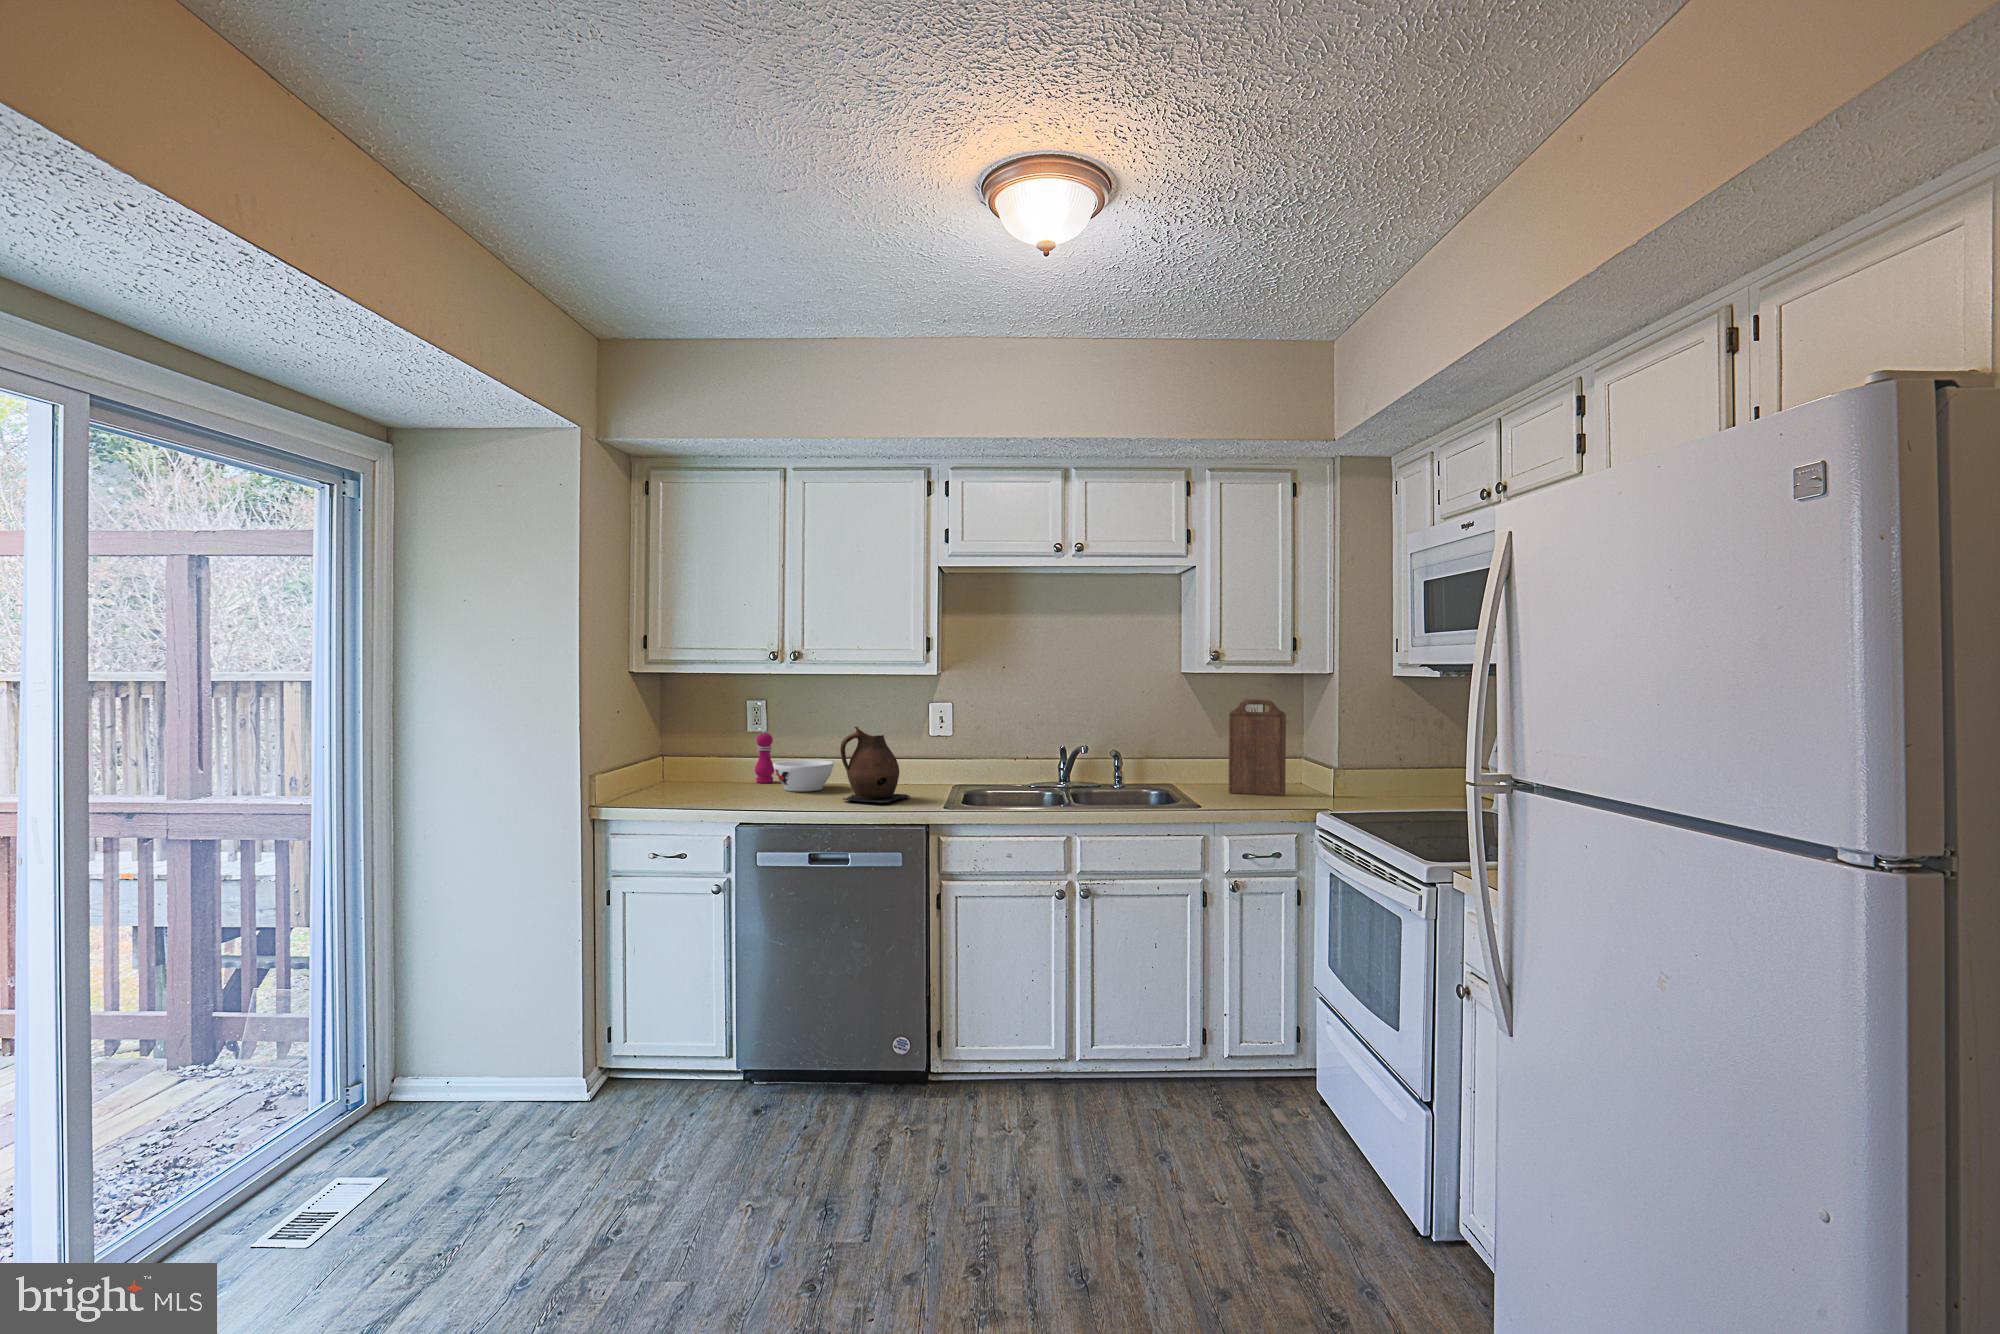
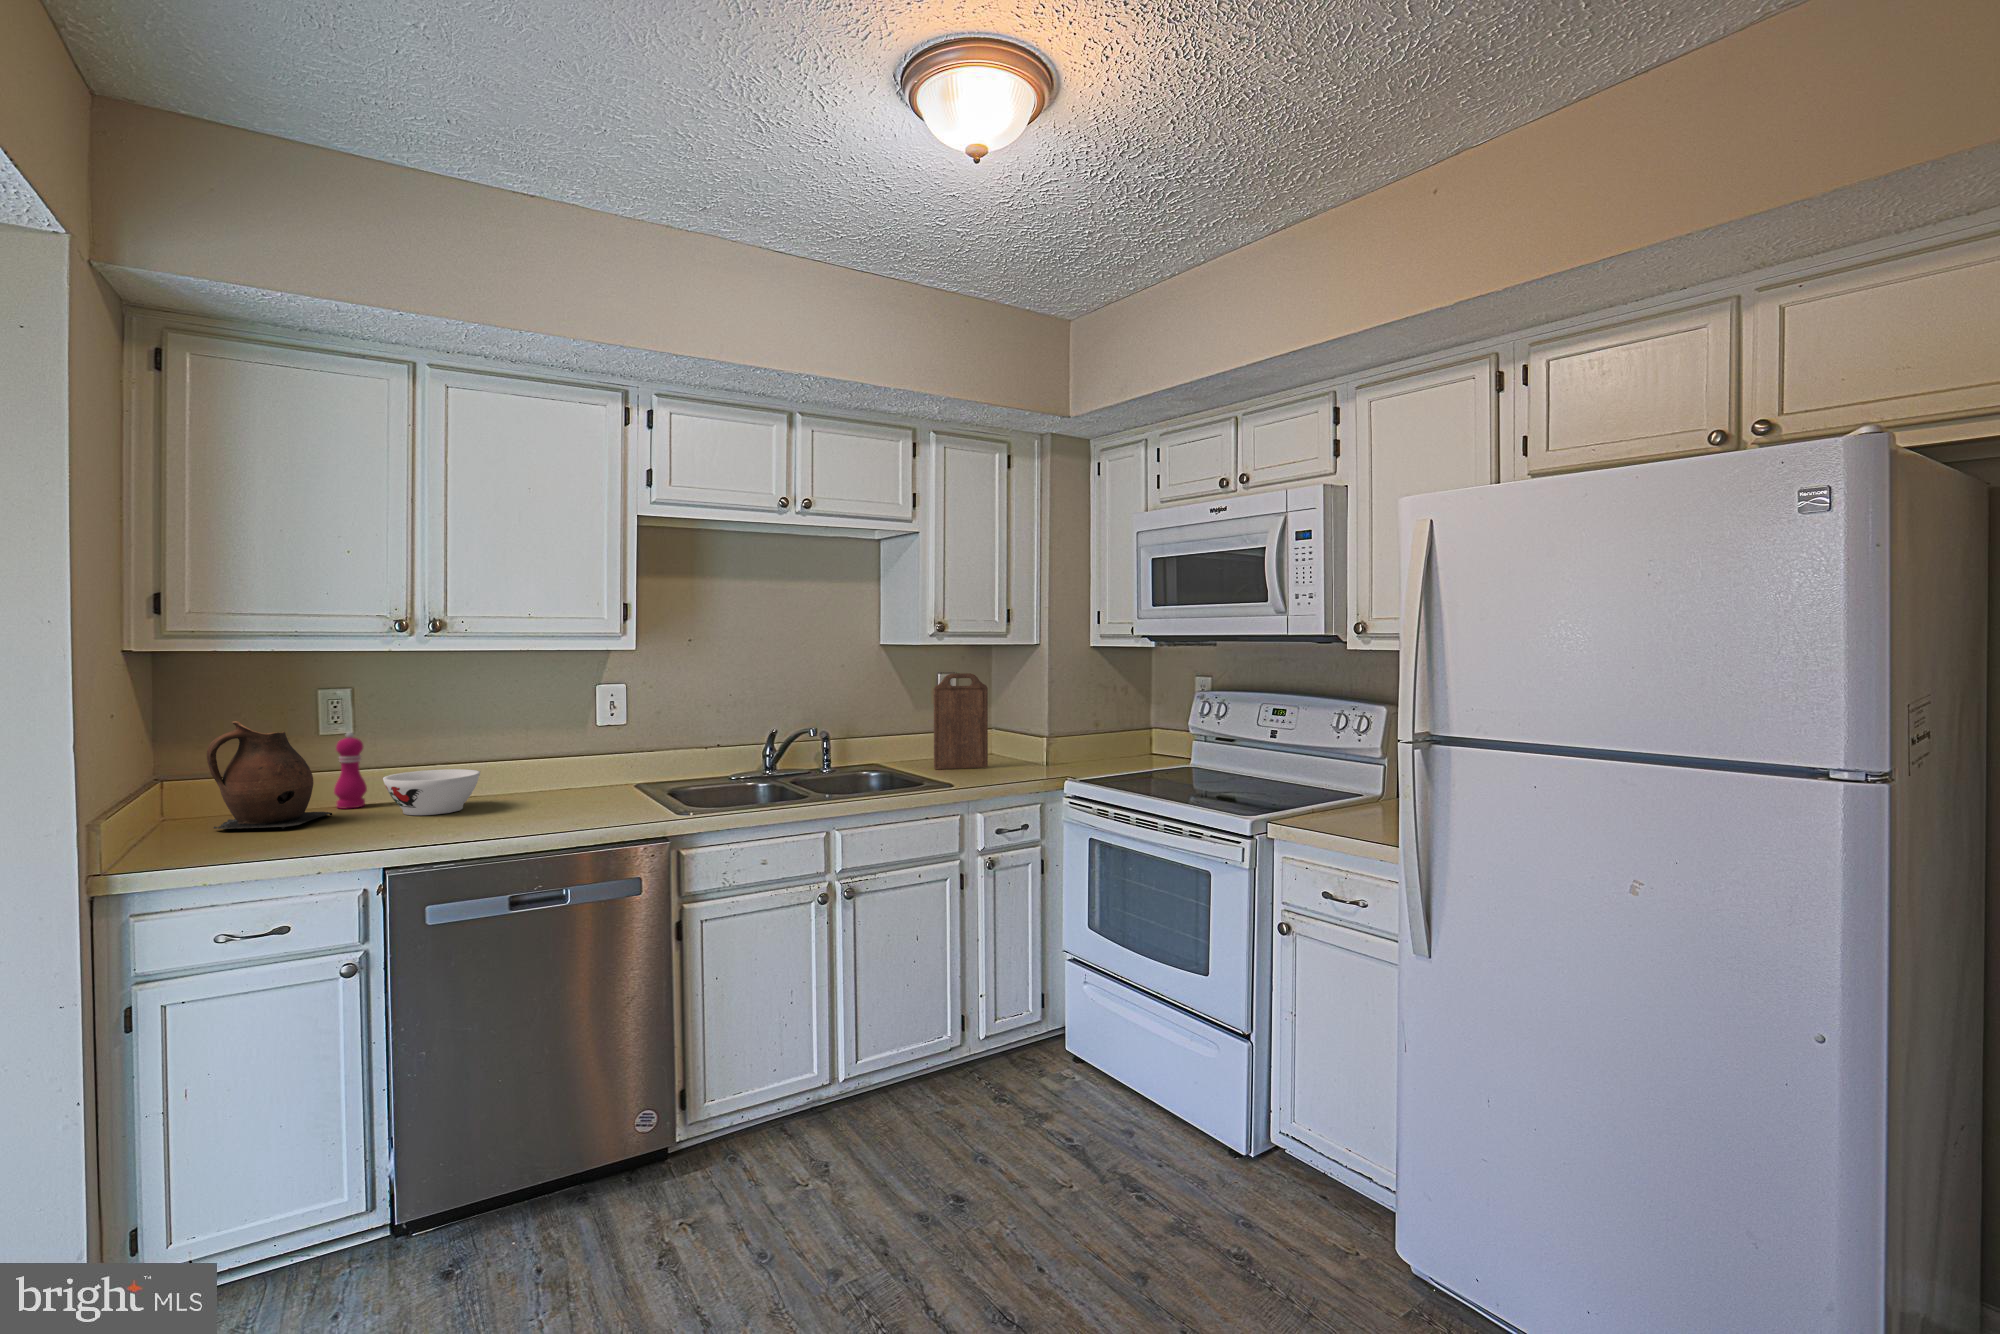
ceramic pitcher: present [840,726,910,804] -> present [207,721,332,829]

